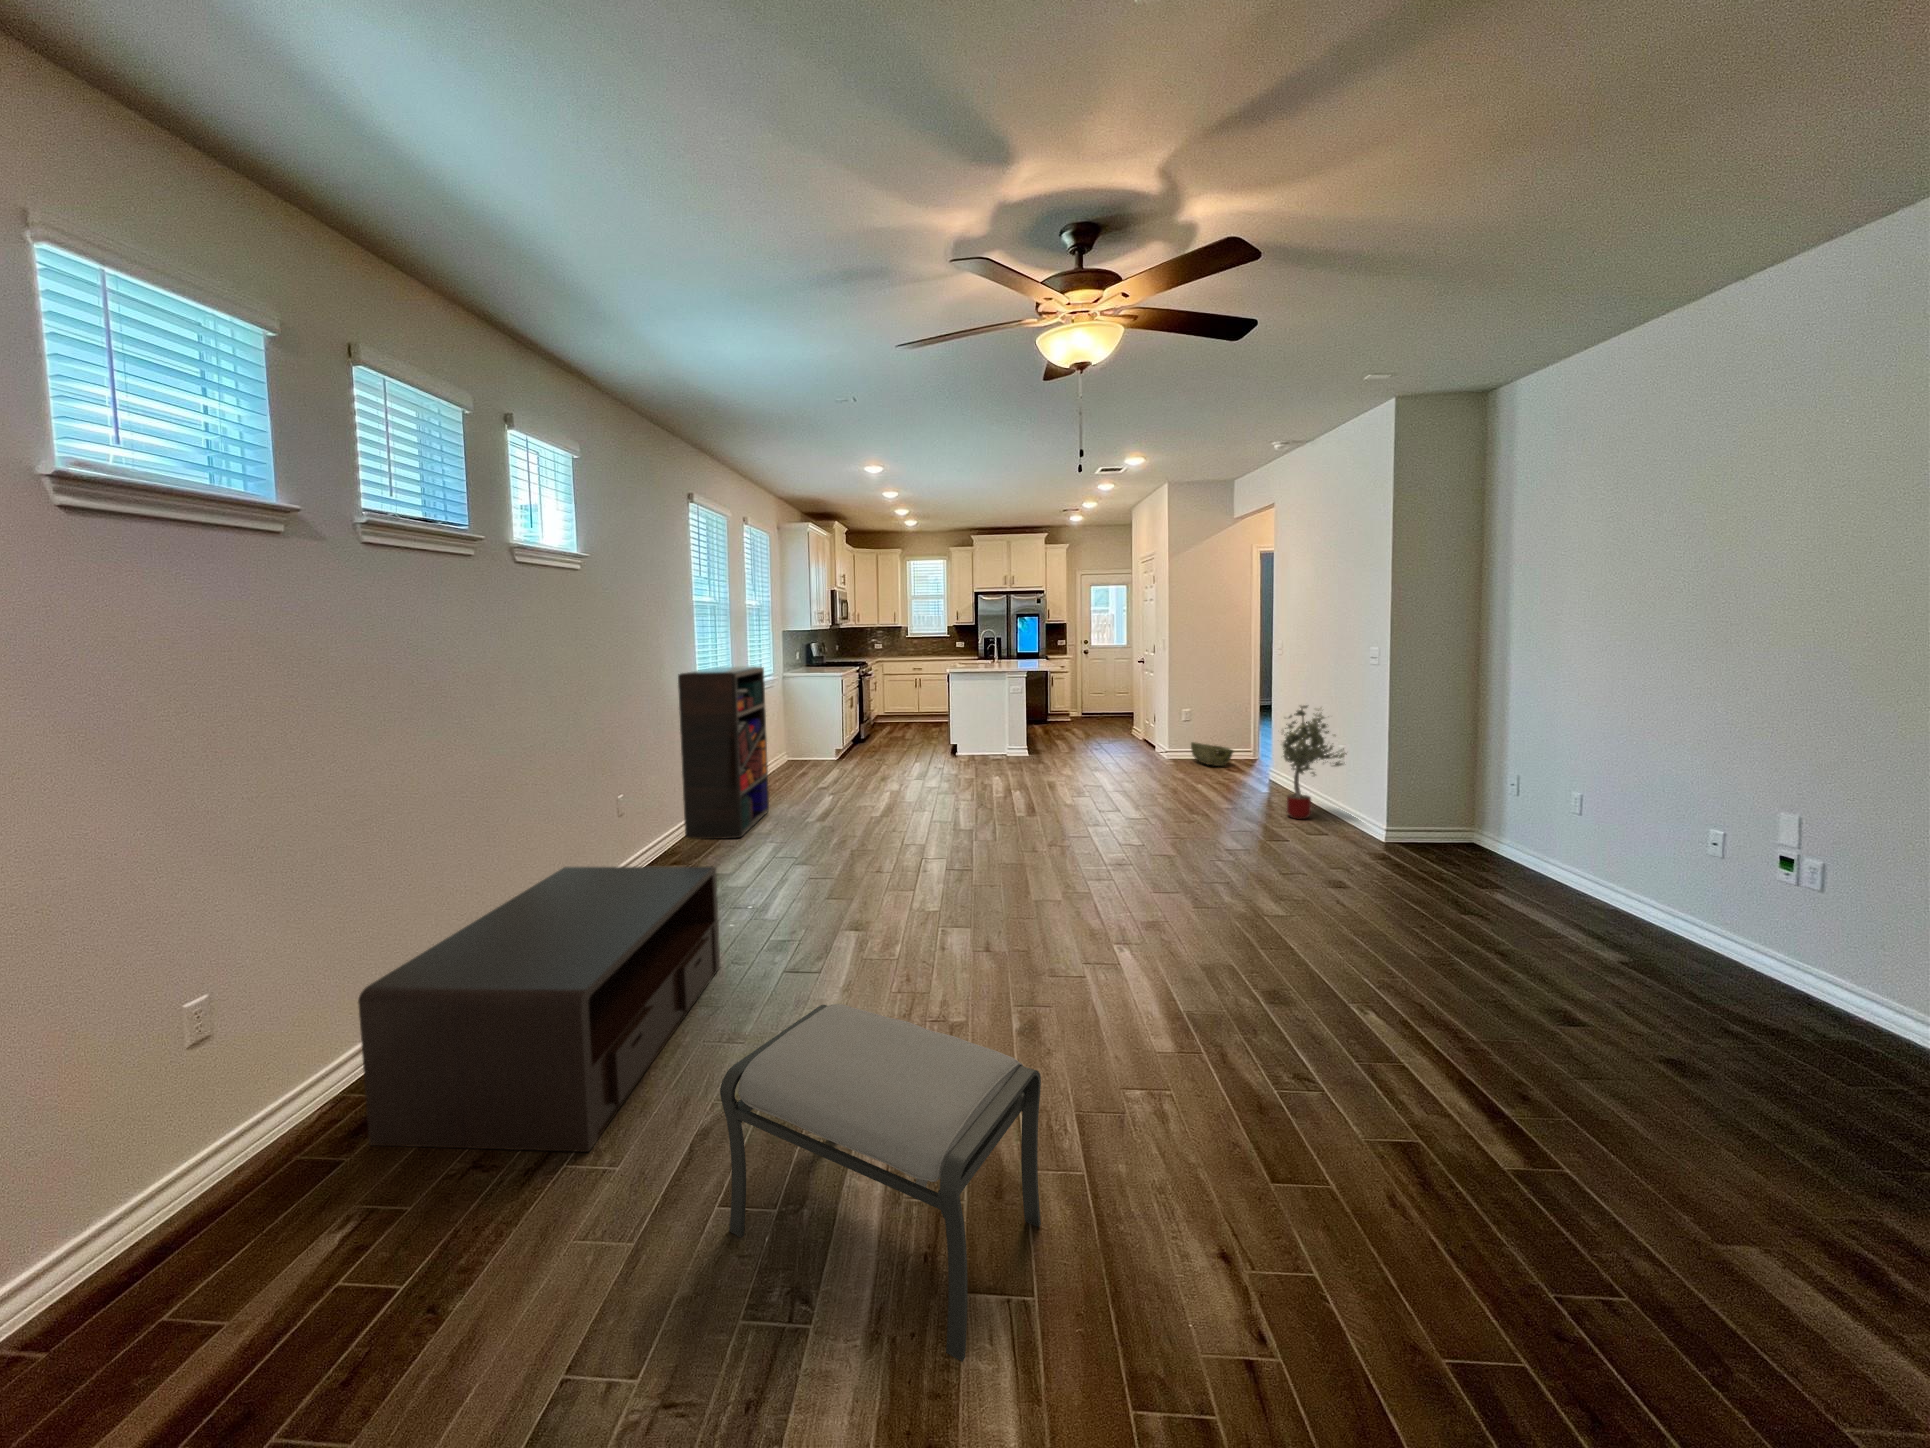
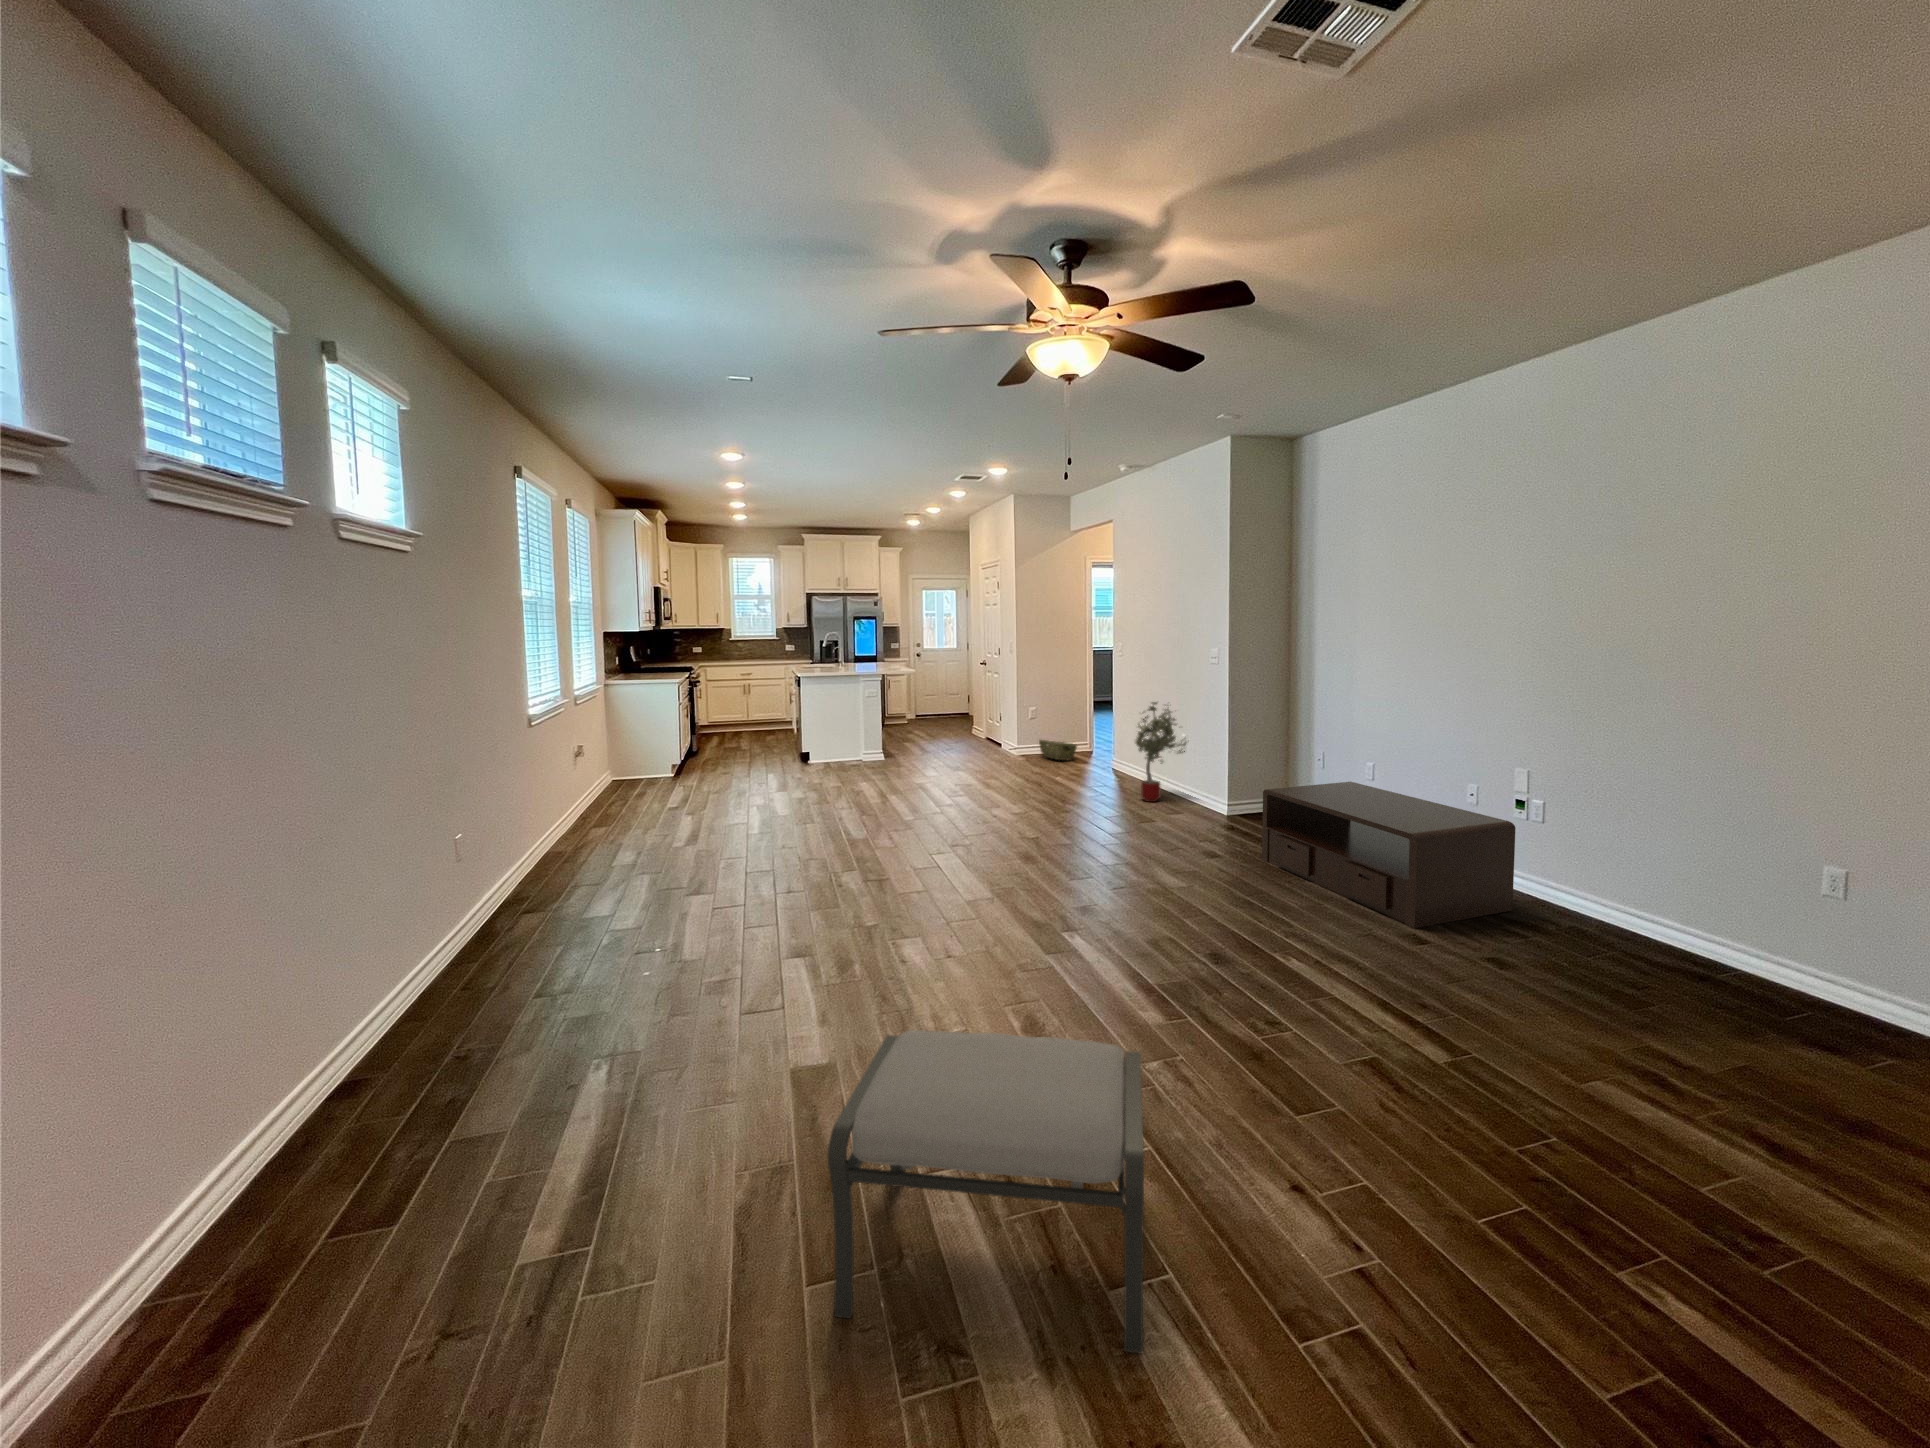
bookshelf: present [678,666,769,839] -> none [507,671,619,883]
coffee table: present [358,867,720,1152] -> present [1262,782,1516,928]

